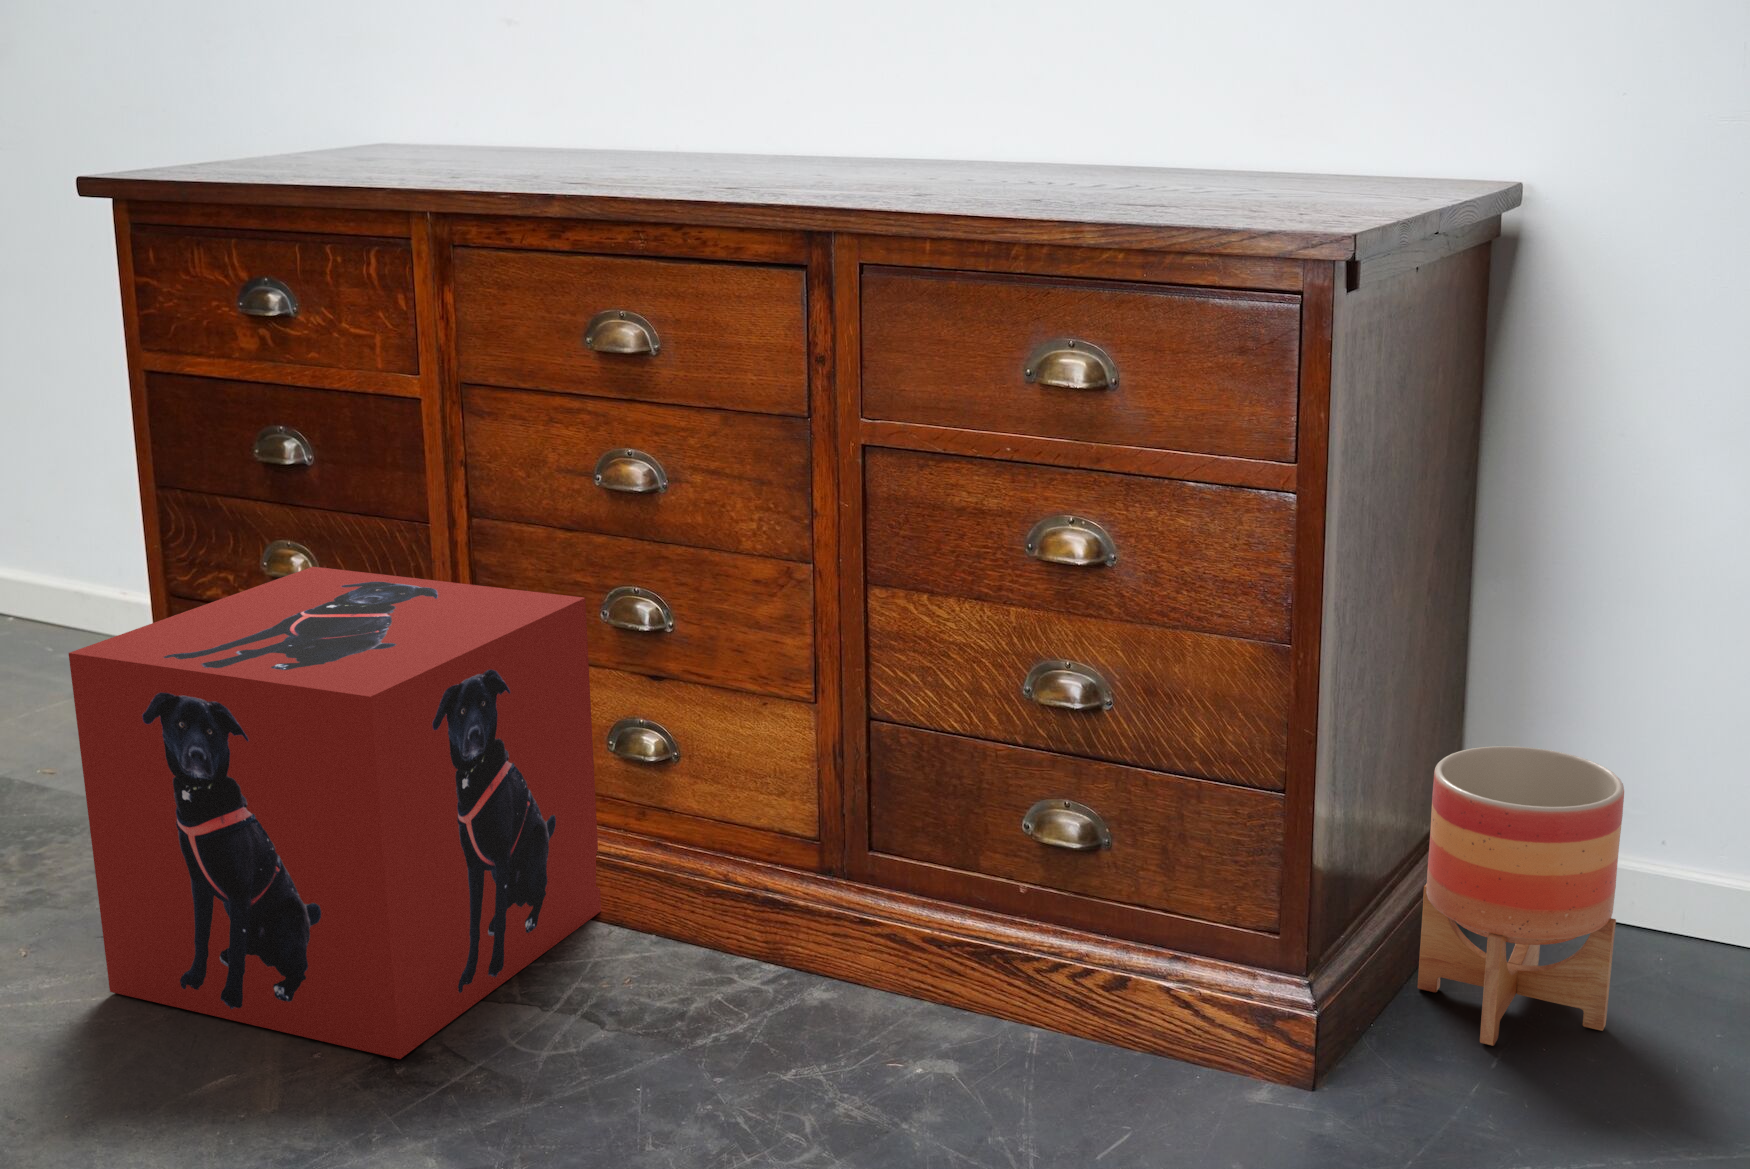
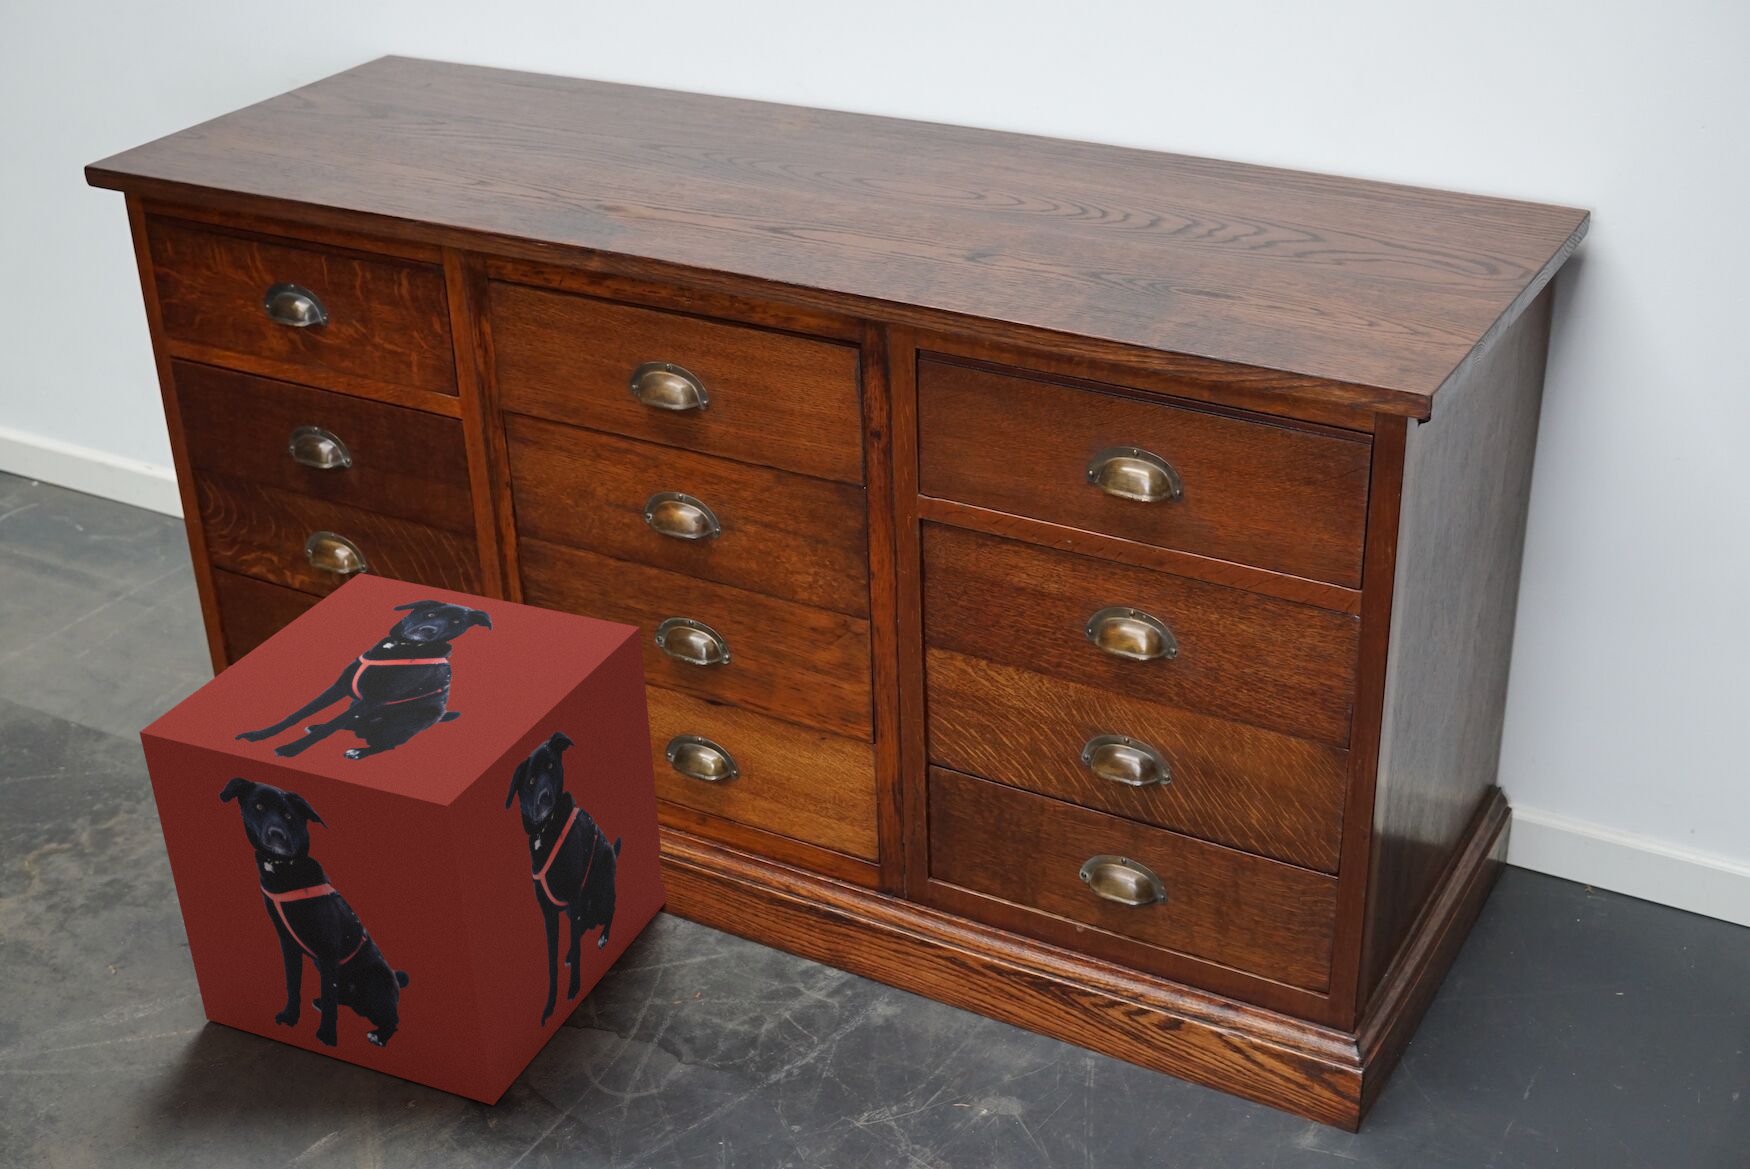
planter: present [1418,746,1624,1046] -> none [1455,781,1666,1074]

